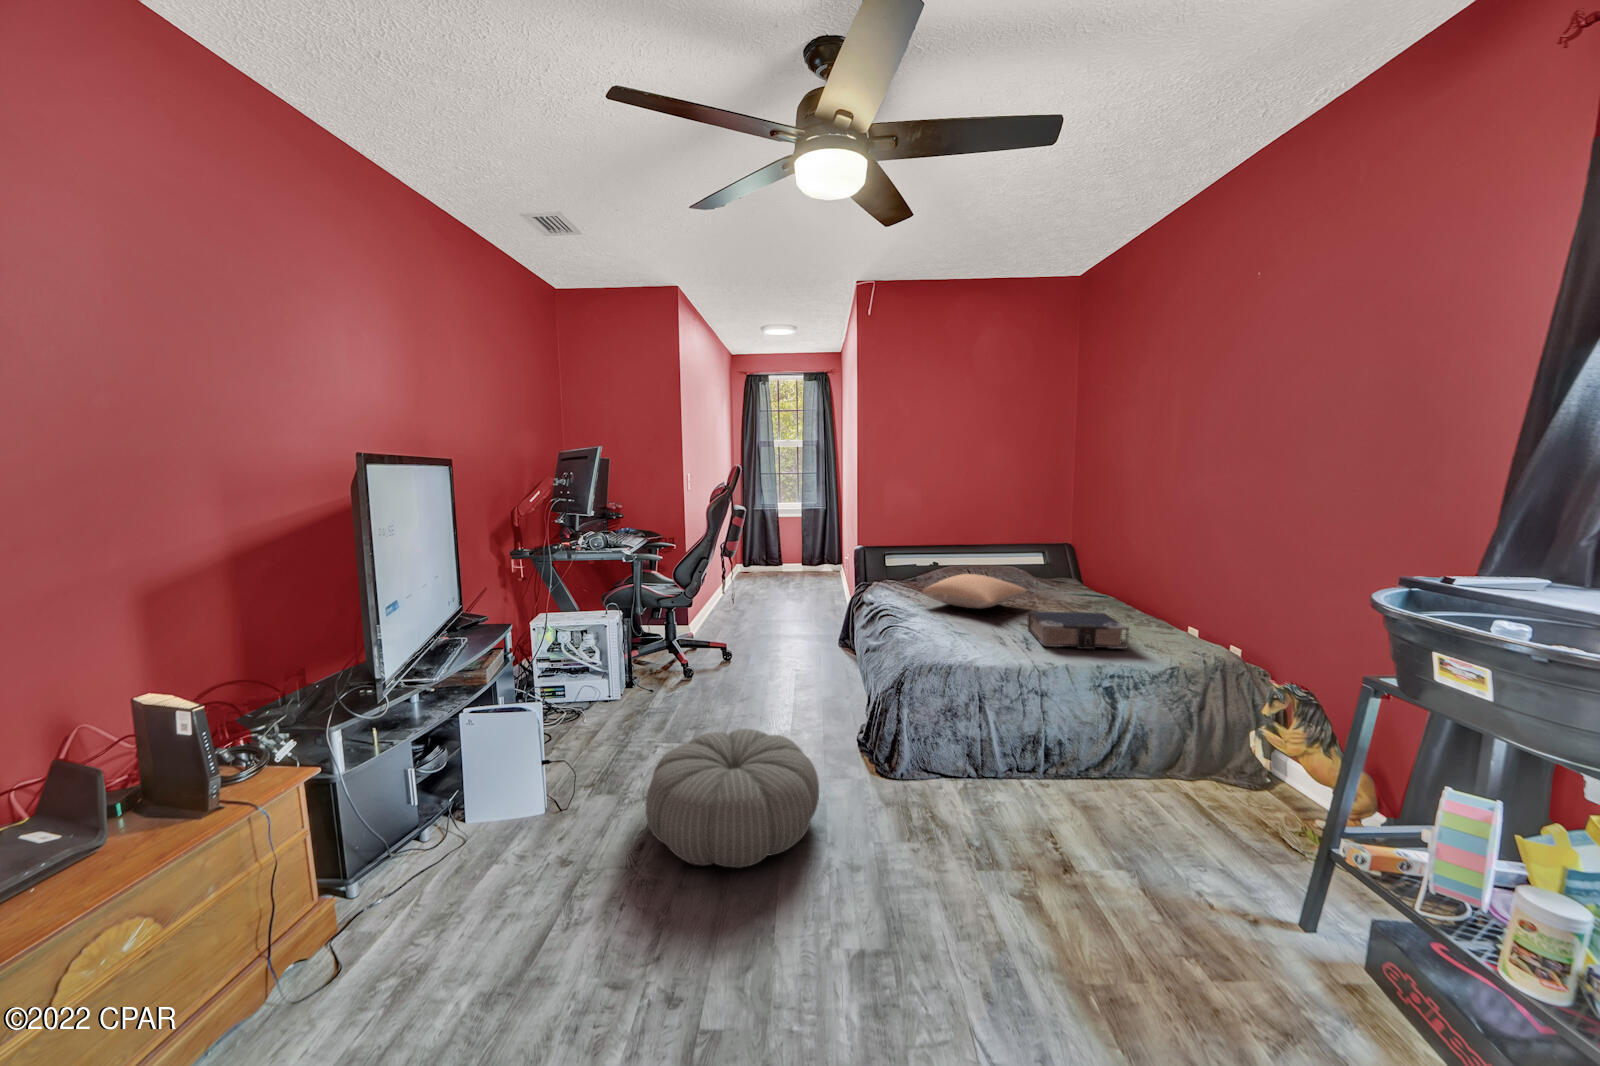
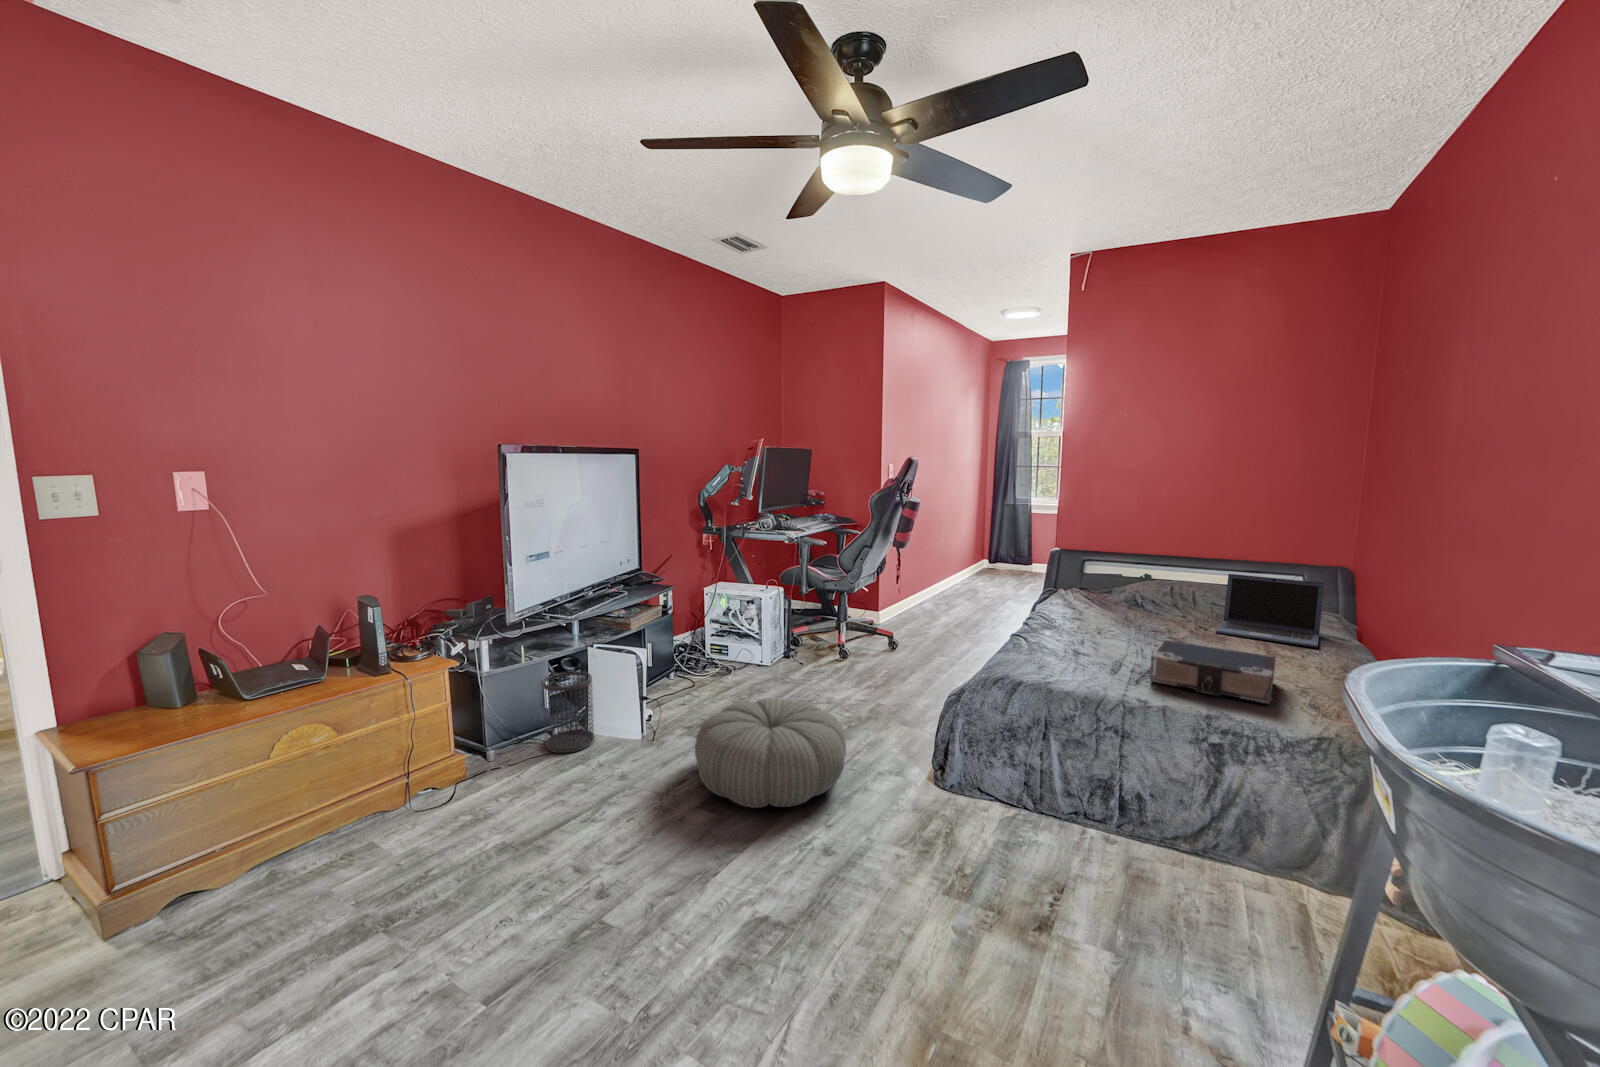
laptop: none [1013,555,1088,602] -> present [1216,574,1324,647]
pillow: present [922,574,1026,609] -> none [1066,590,1211,632]
wastebasket: none [382,760,466,886] -> present [543,671,594,753]

